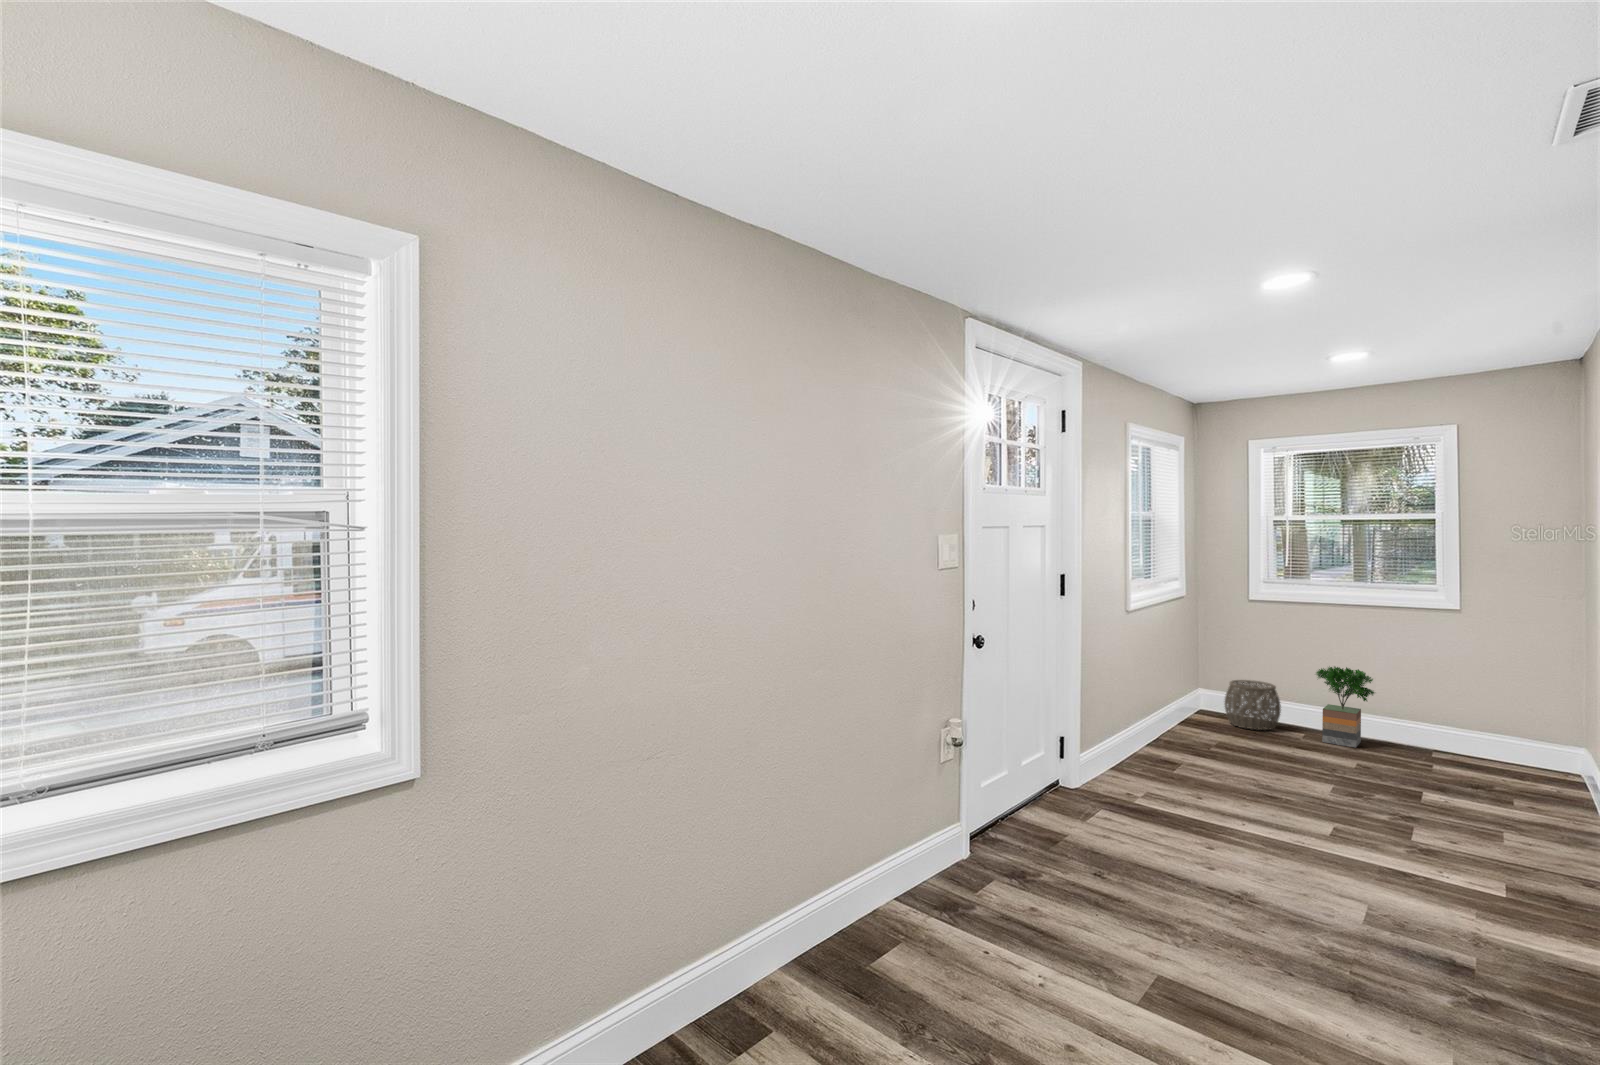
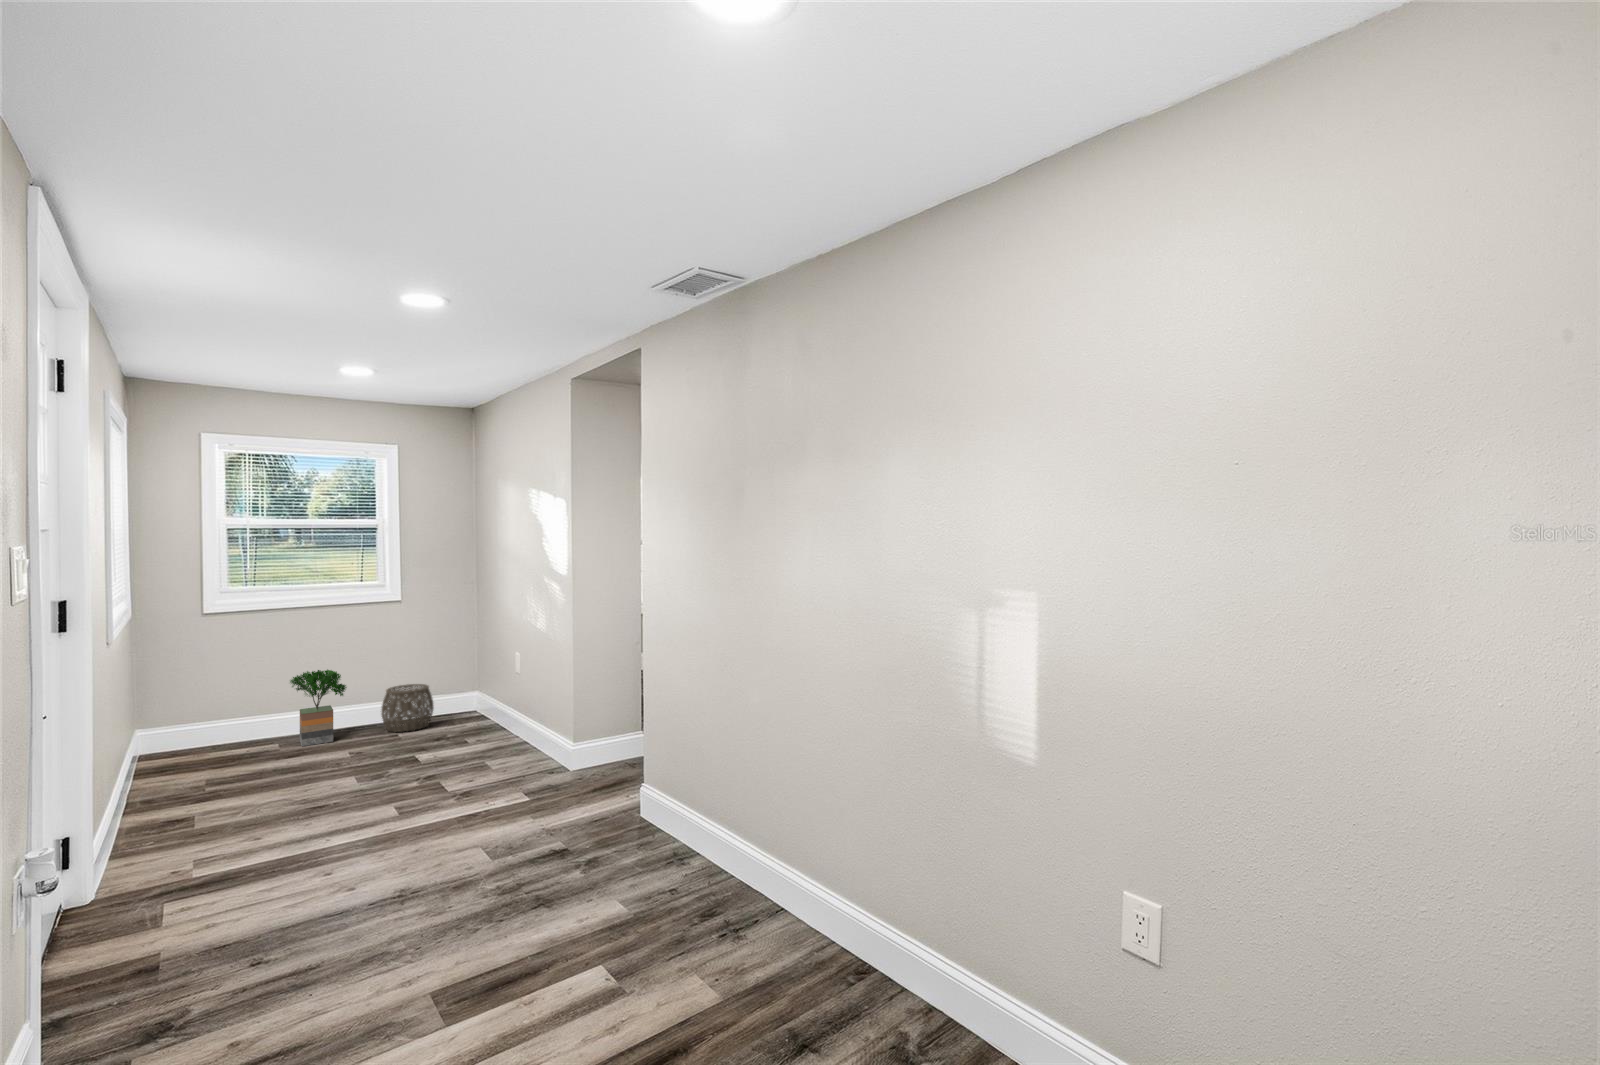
woven basket: present [1225,680,1281,730] -> present [381,684,434,732]

